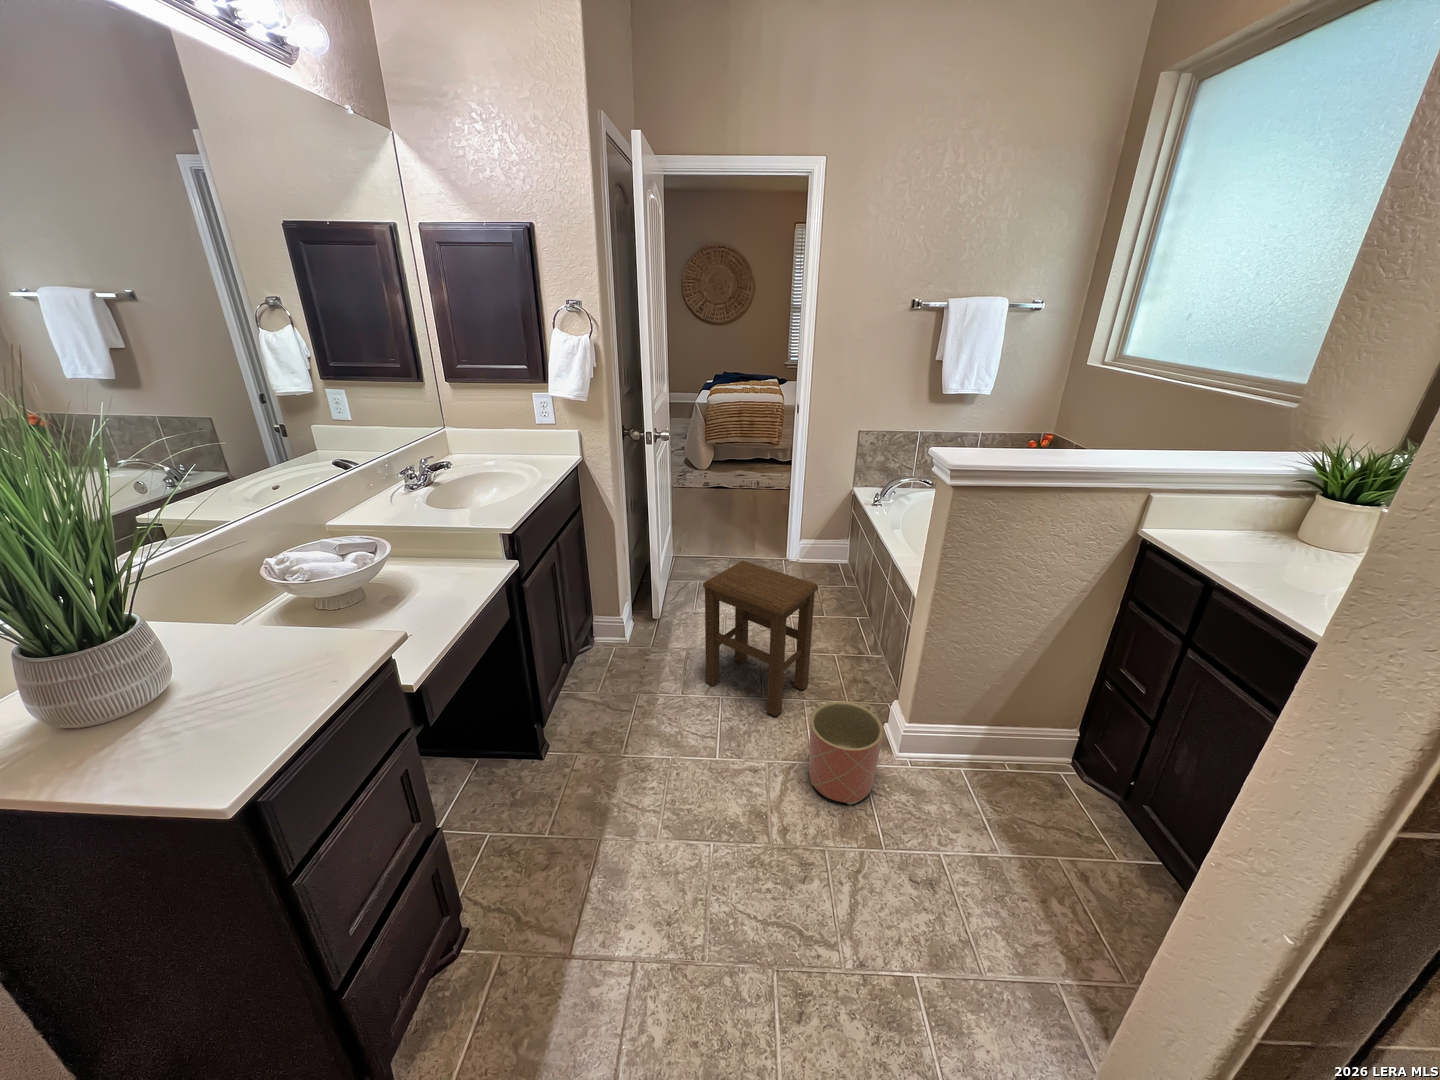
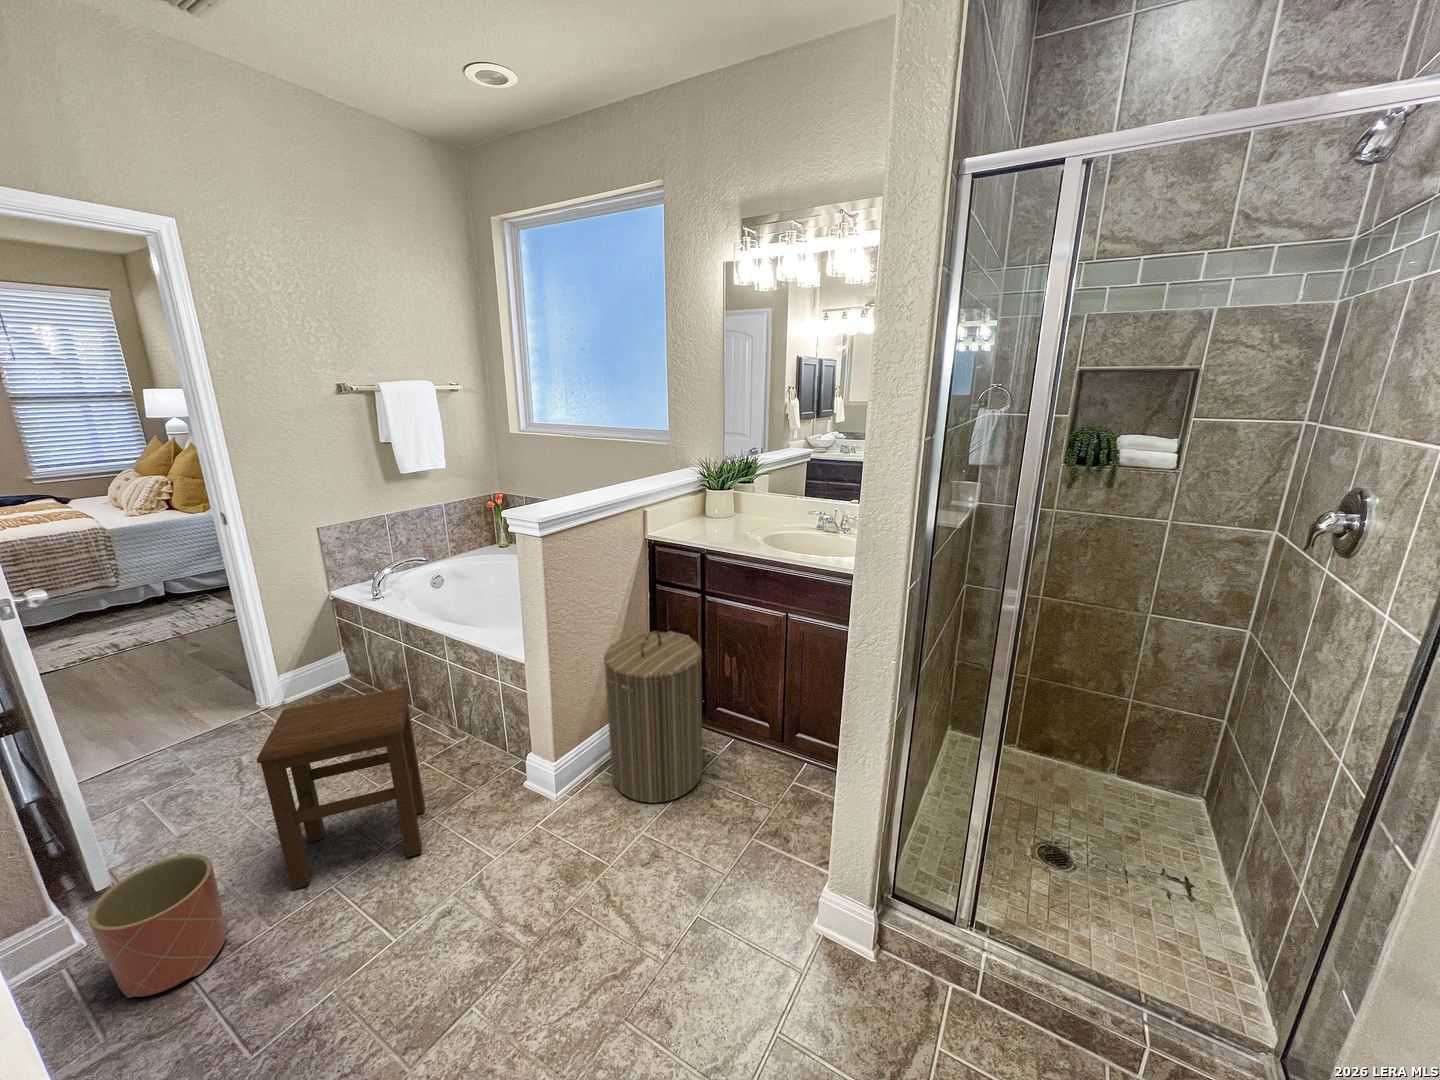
laundry hamper: none [956,642,1137,864] -> present [604,631,703,803]
planter: present [809,701,883,805] -> present [88,854,226,998]

